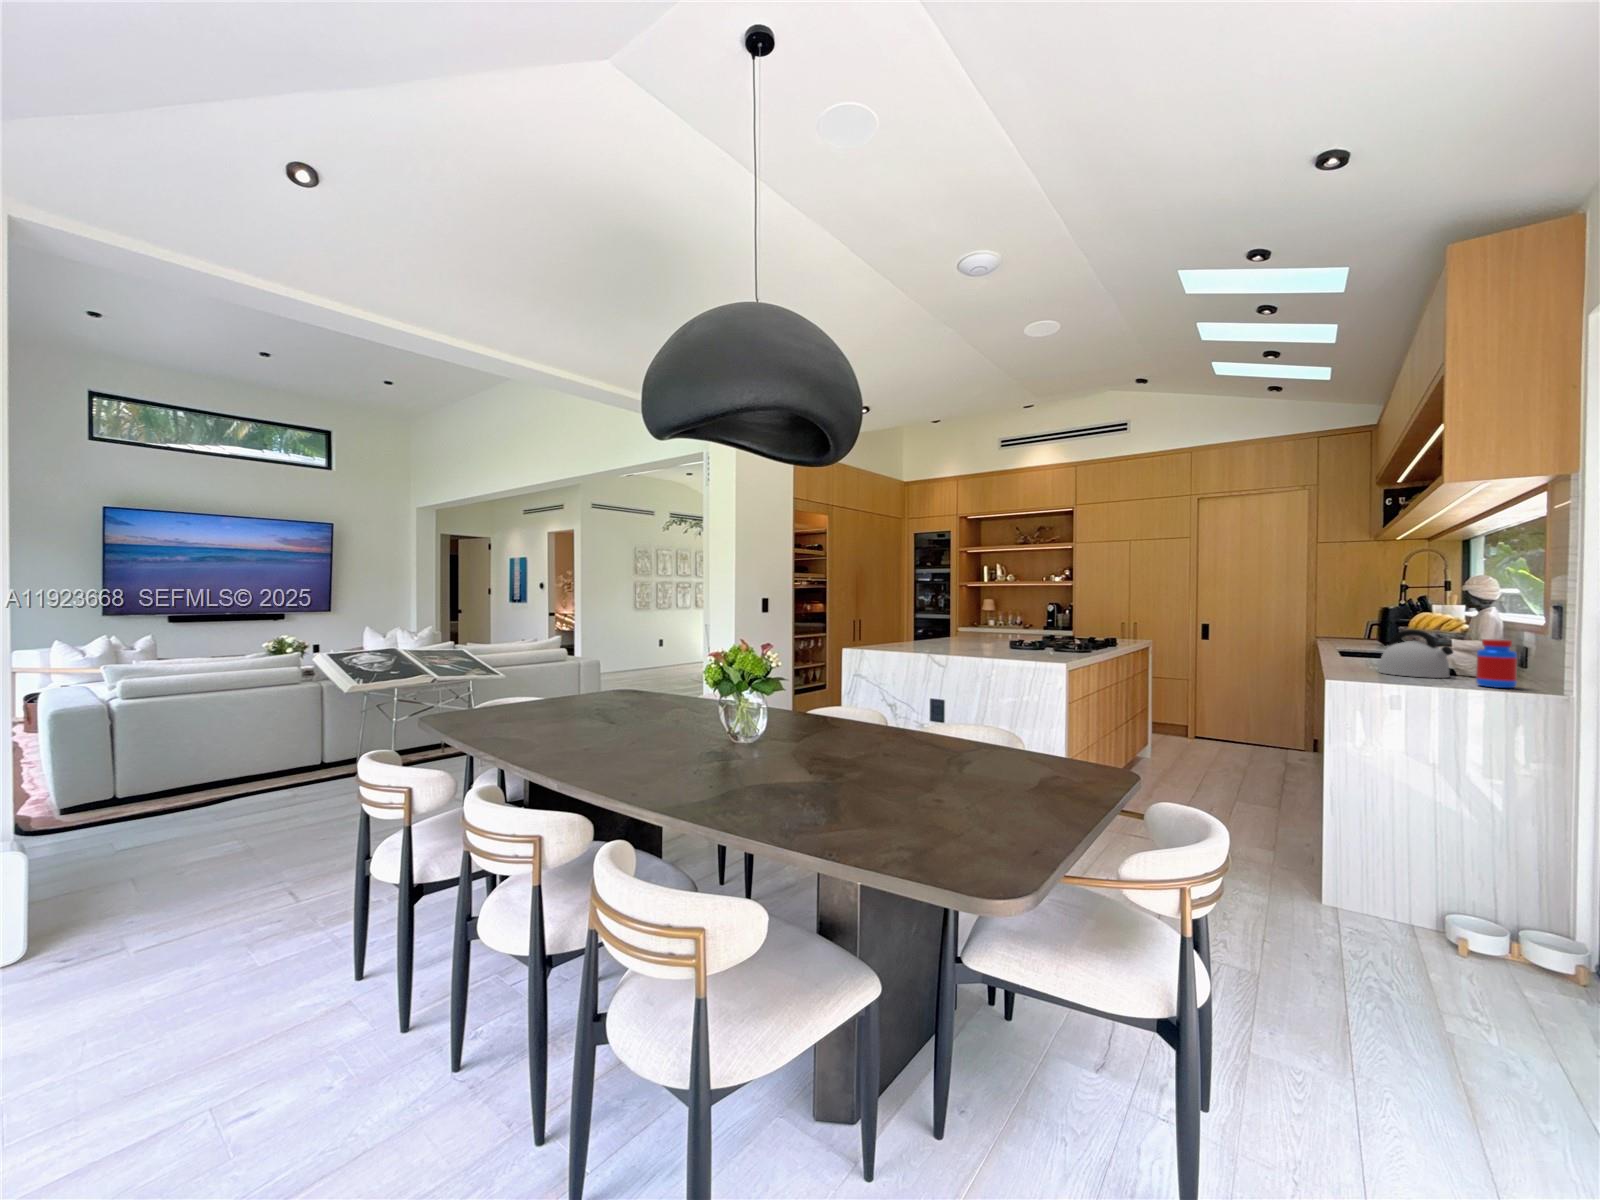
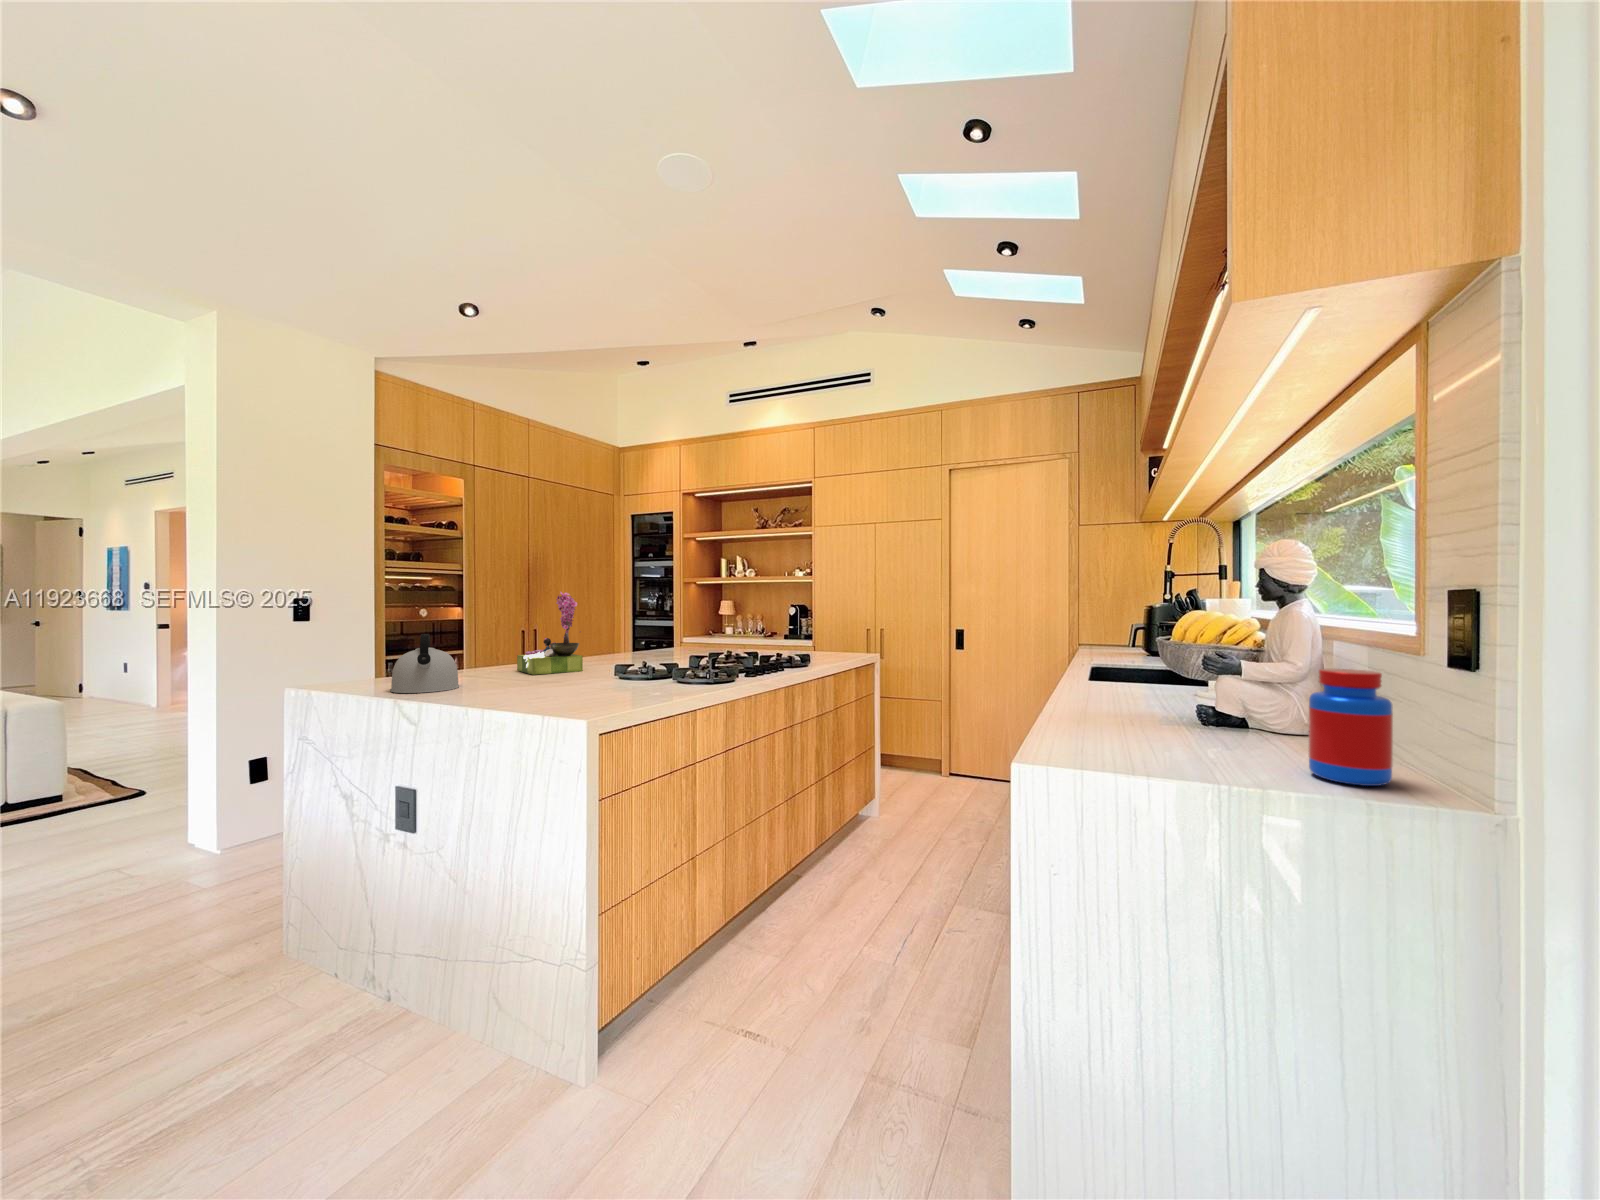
flower arrangement: none [931,595,974,646] -> present [517,592,583,675]
kettle: present [1379,630,1453,678] -> present [390,634,459,693]

